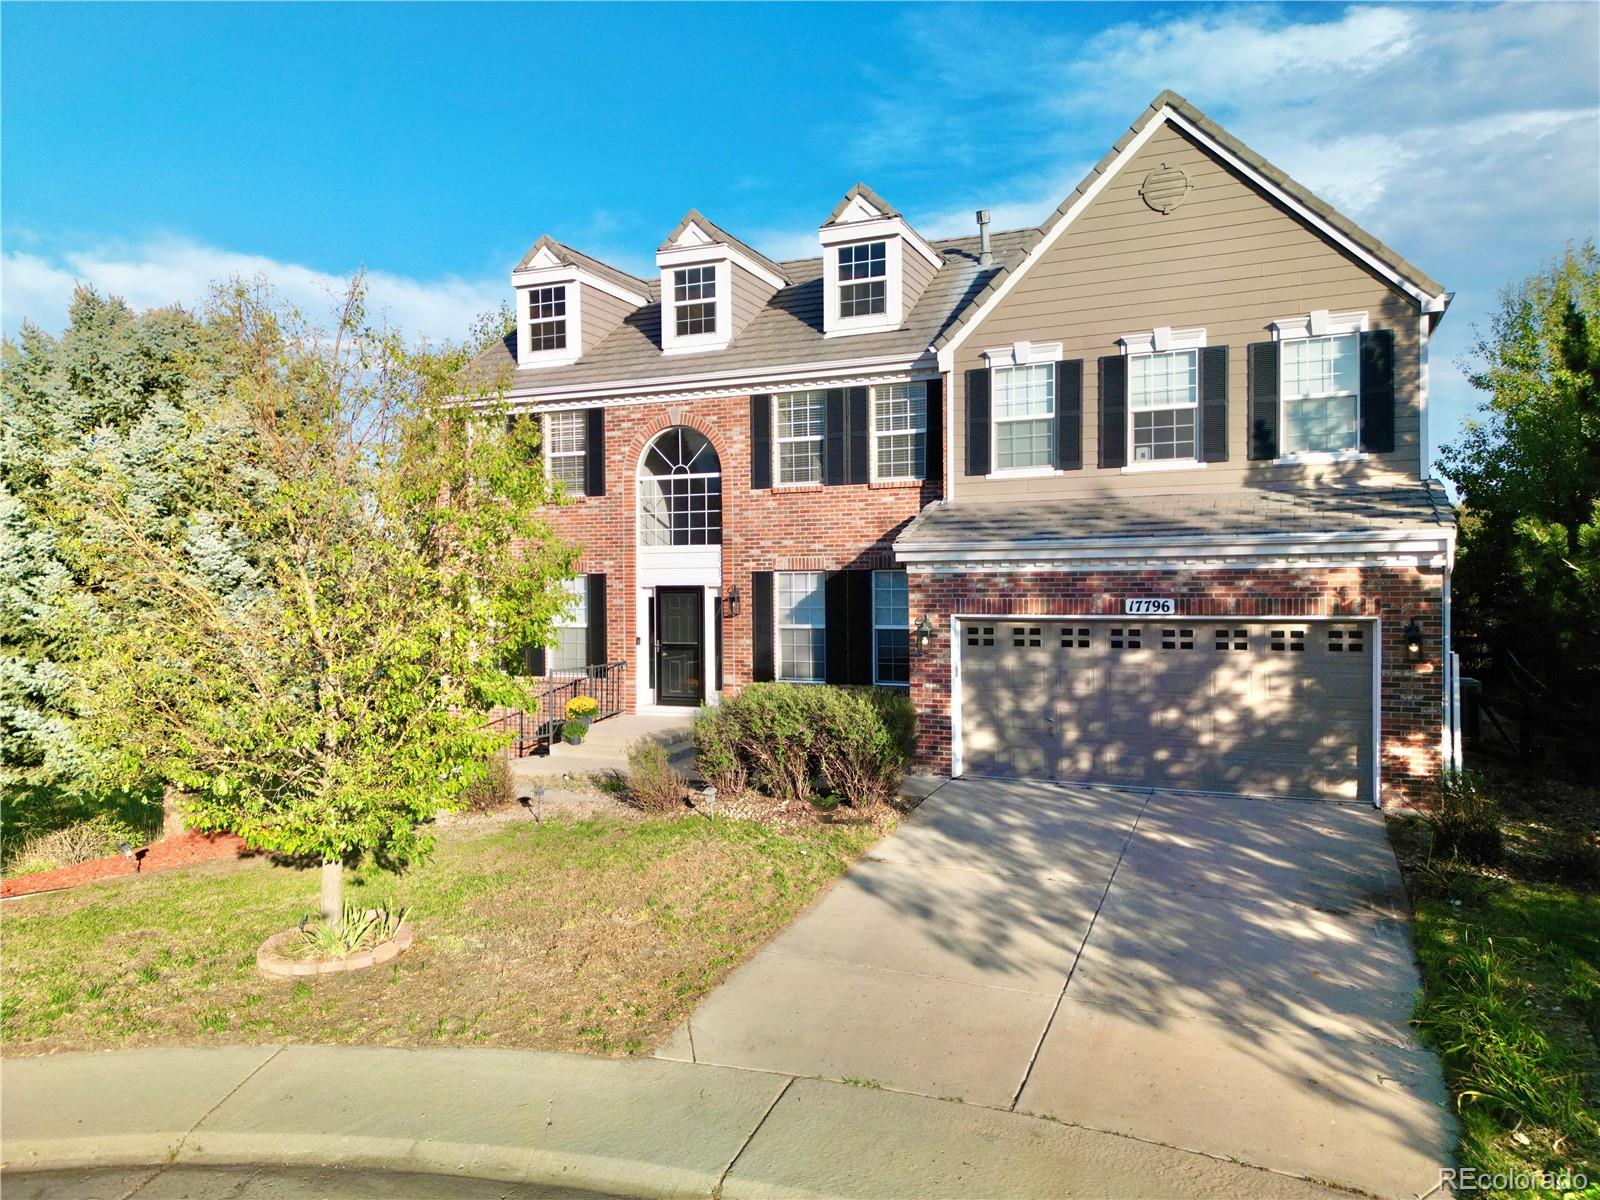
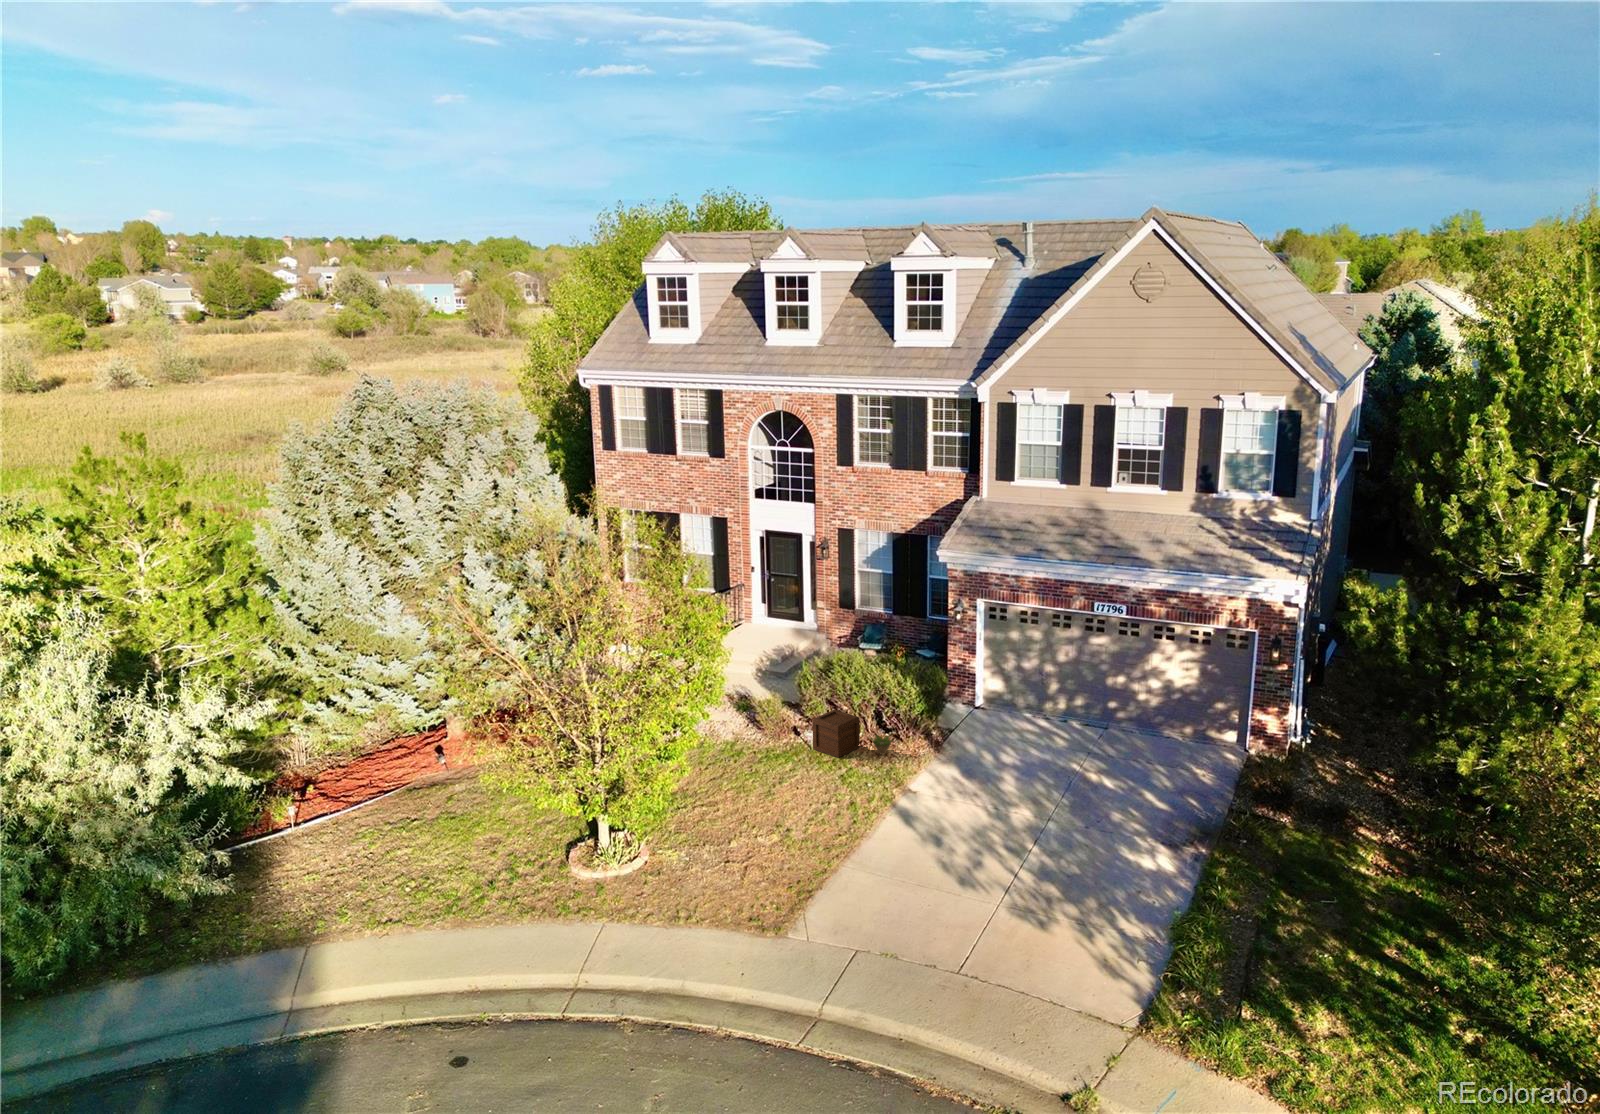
wooden crate: none [715,761,789,828] -> present [812,710,860,758]

